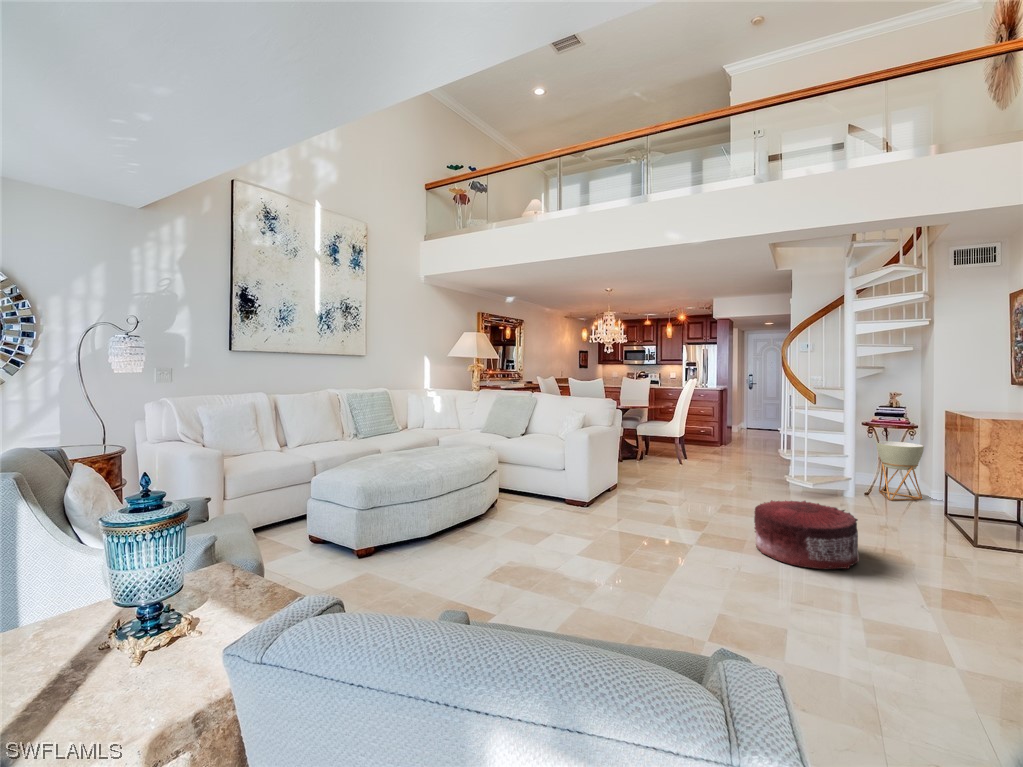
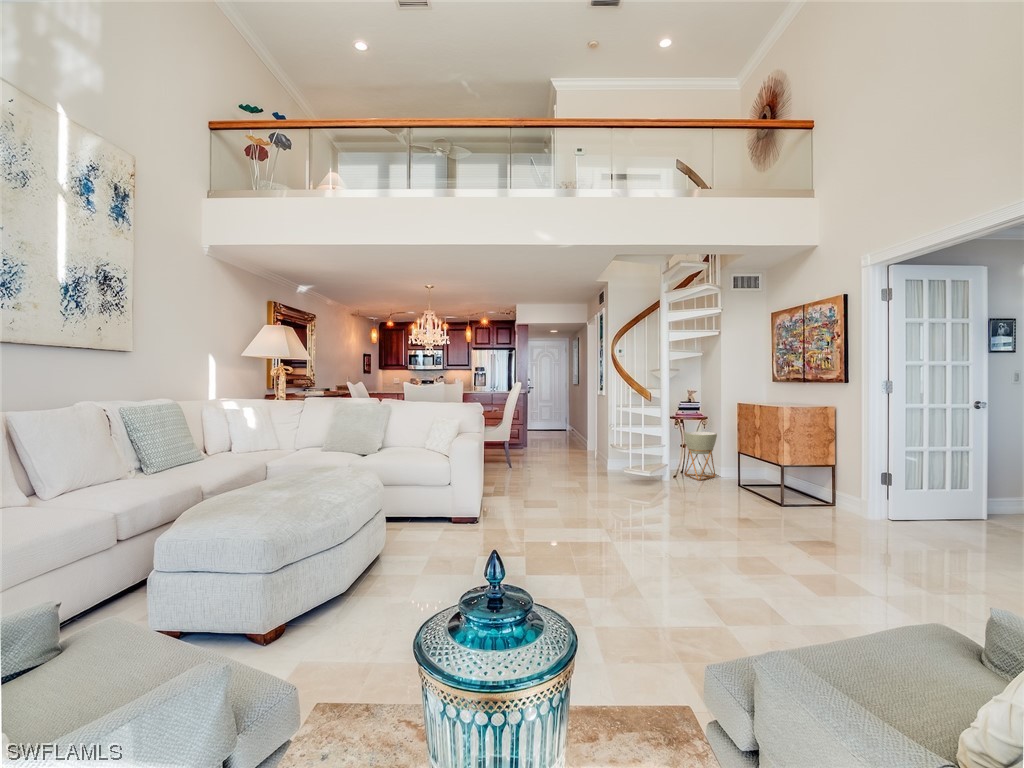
pouf: present [754,500,859,569] -> none [662,486,747,545]

